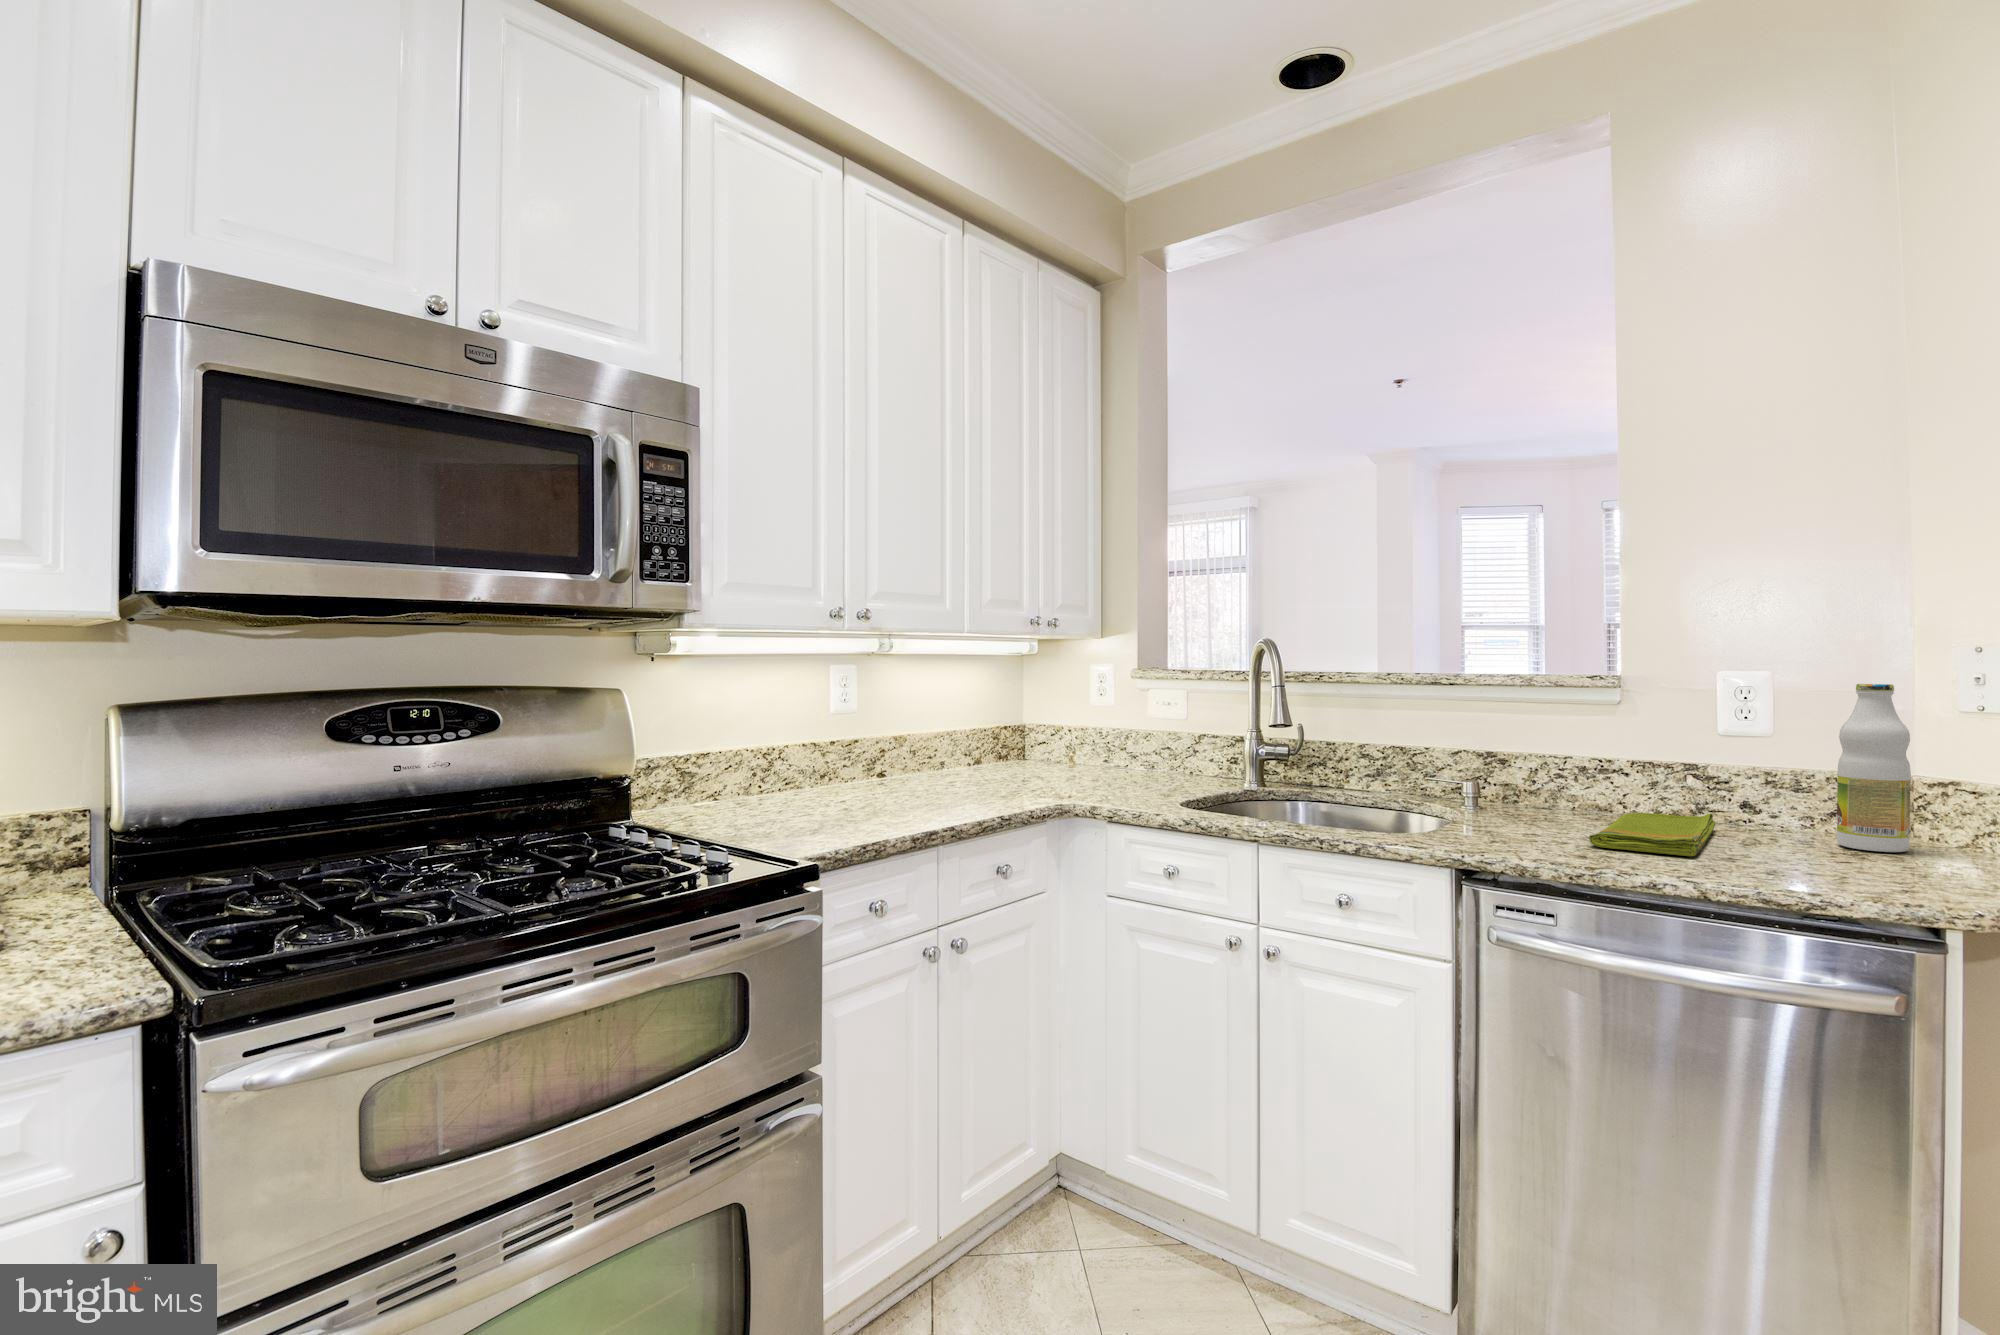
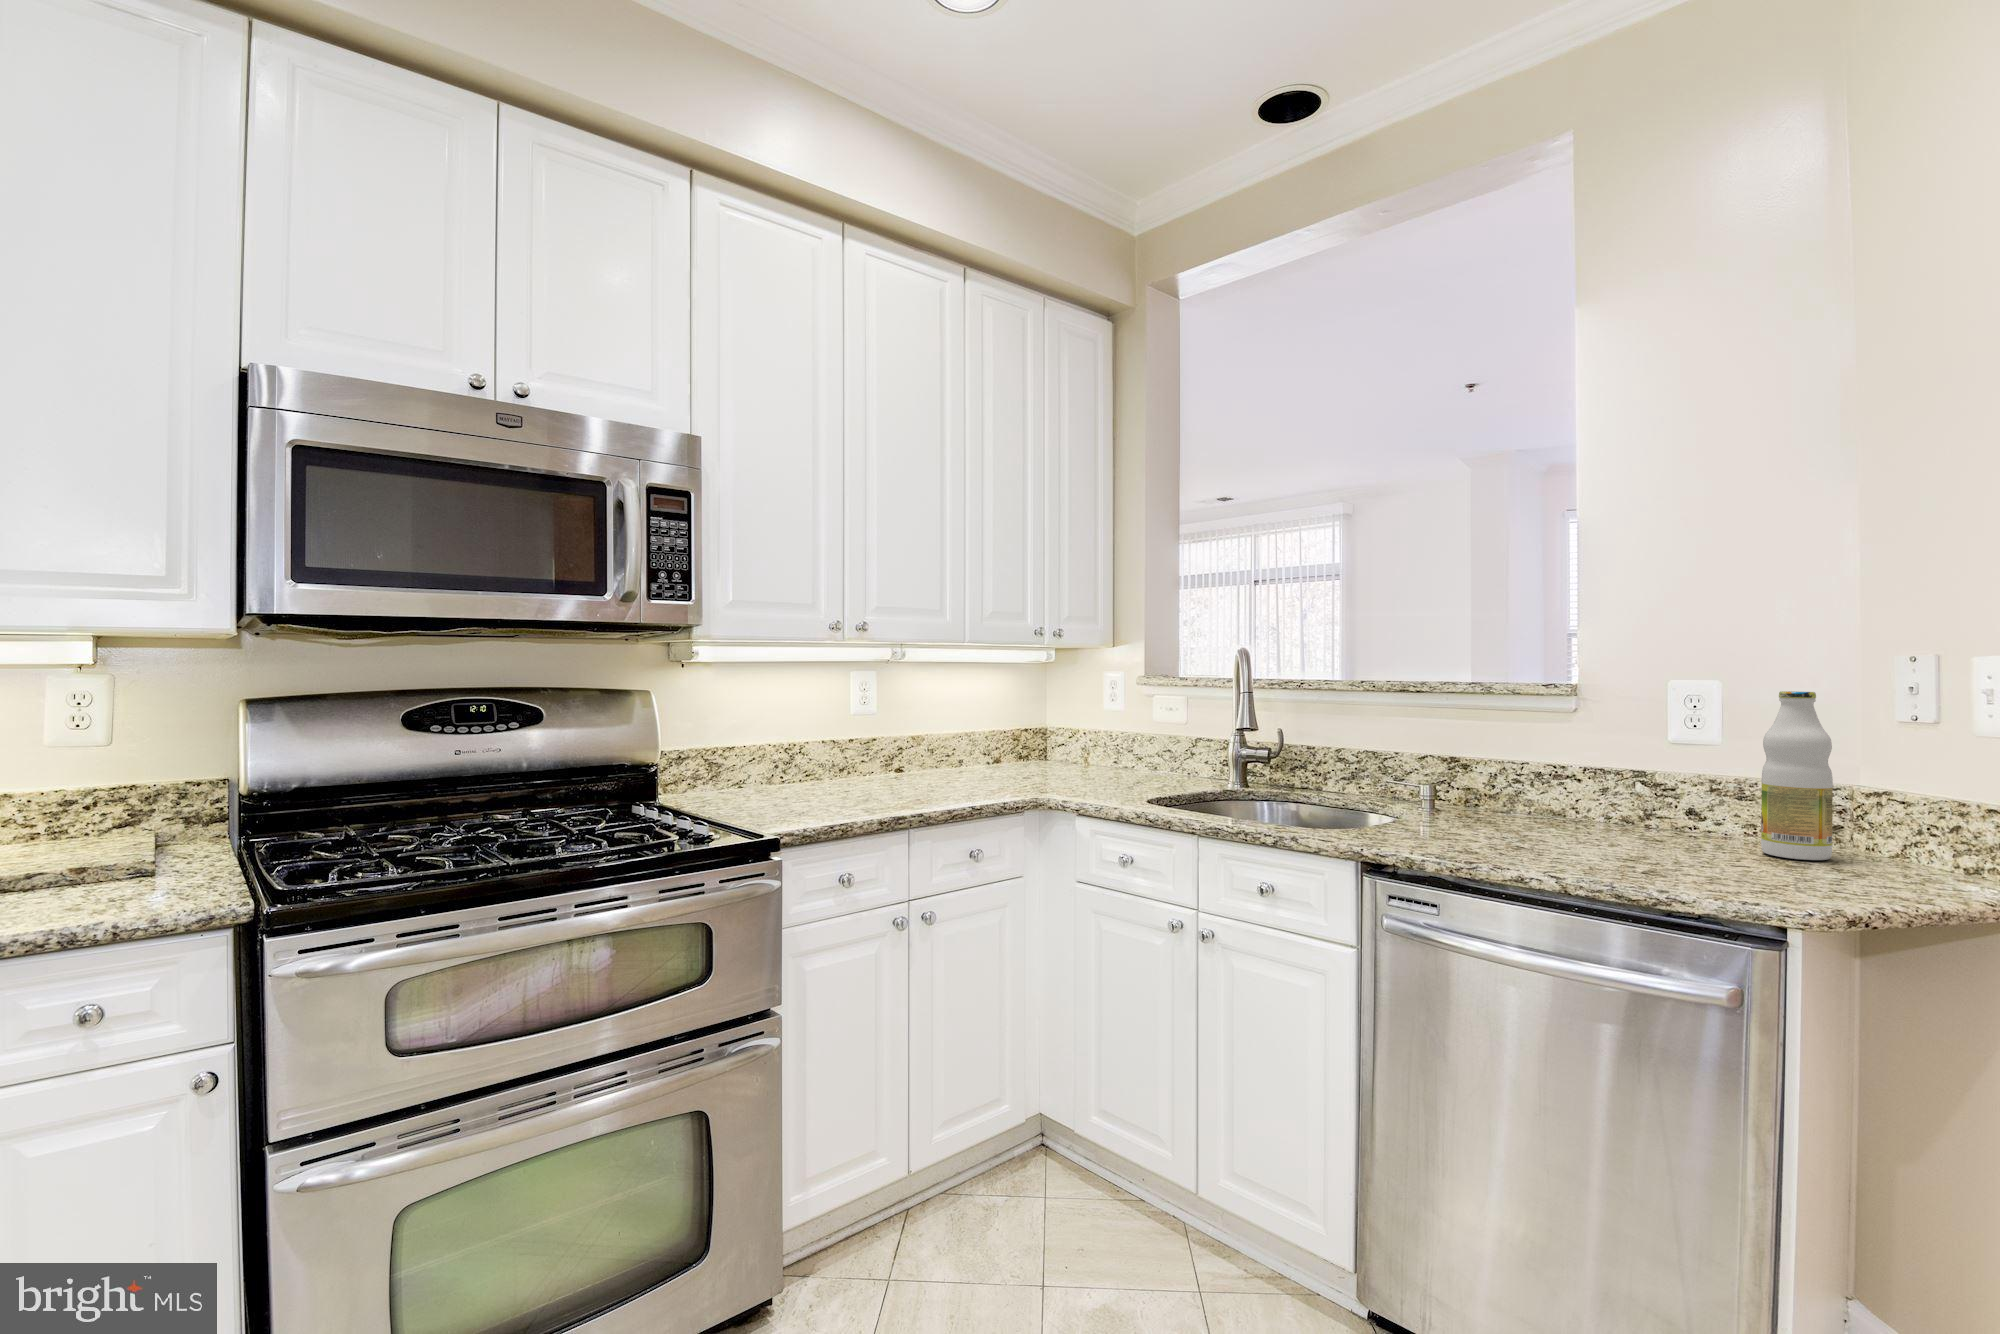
dish towel: present [1589,813,1715,856] -> none [1495,818,1654,857]

